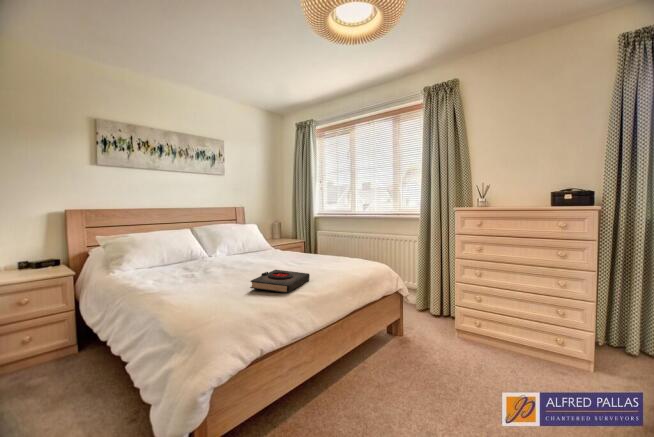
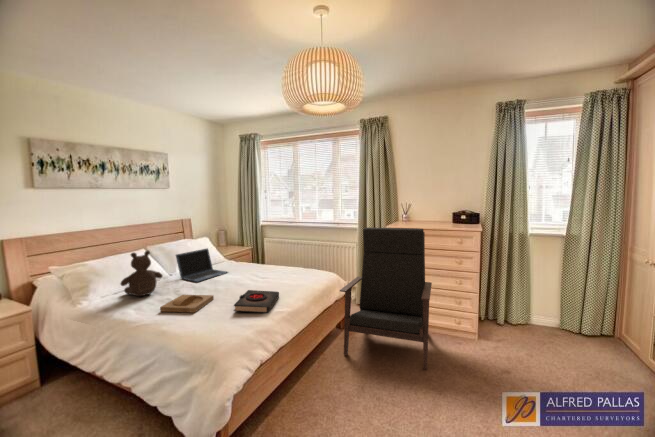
lounge chair: none [386,208,519,399] -> present [340,227,432,369]
teddy bear: none [153,223,196,271] -> present [120,251,163,296]
laptop: none [216,232,269,263] -> present [176,249,228,282]
tray: none [179,271,239,287] -> present [160,295,214,313]

